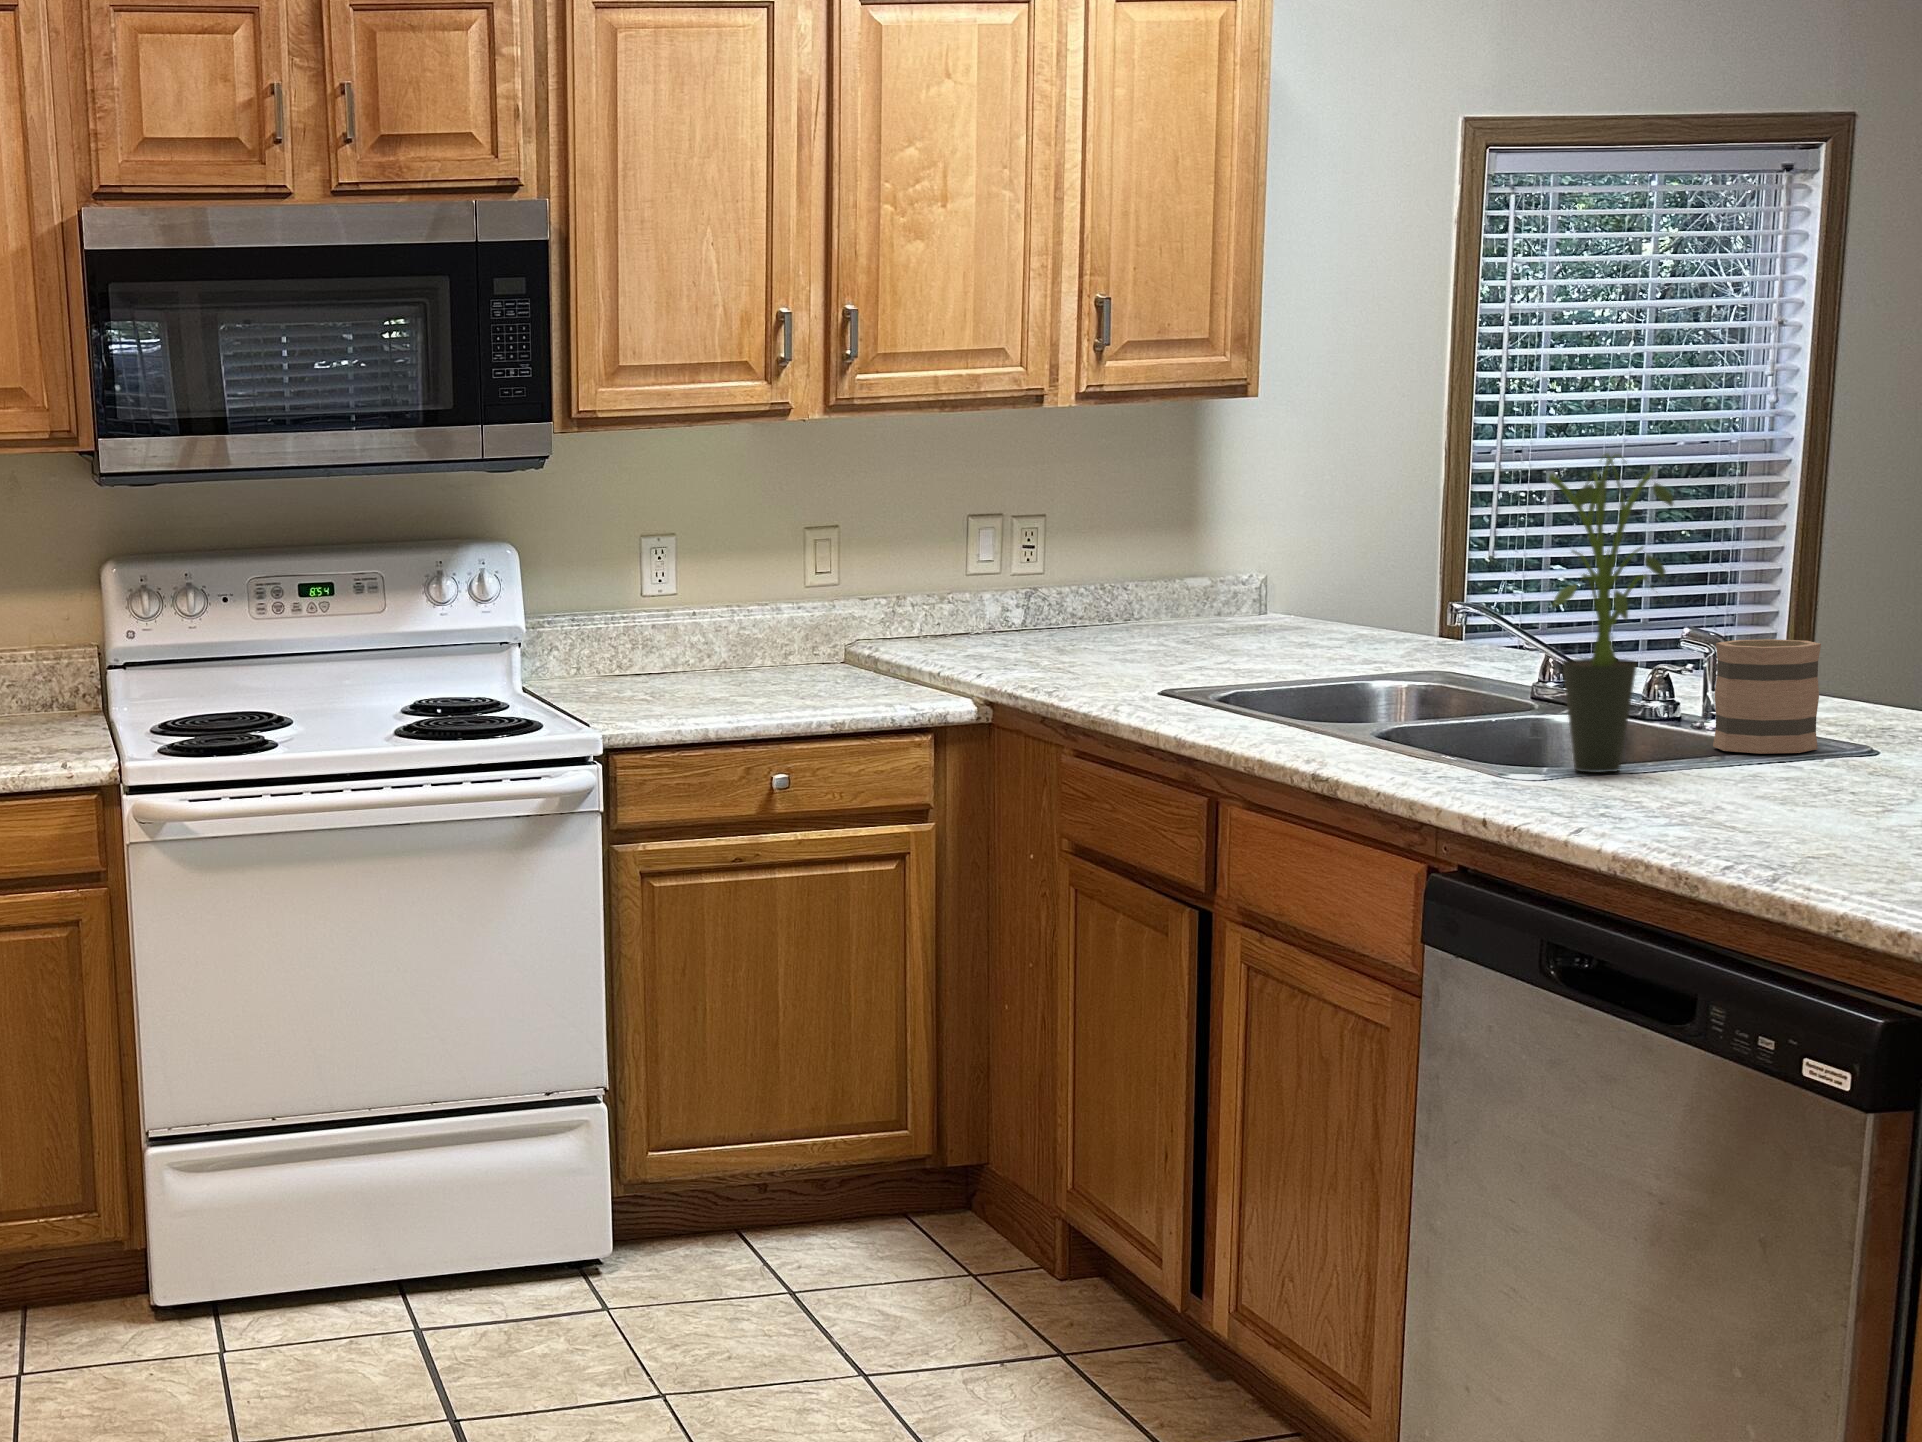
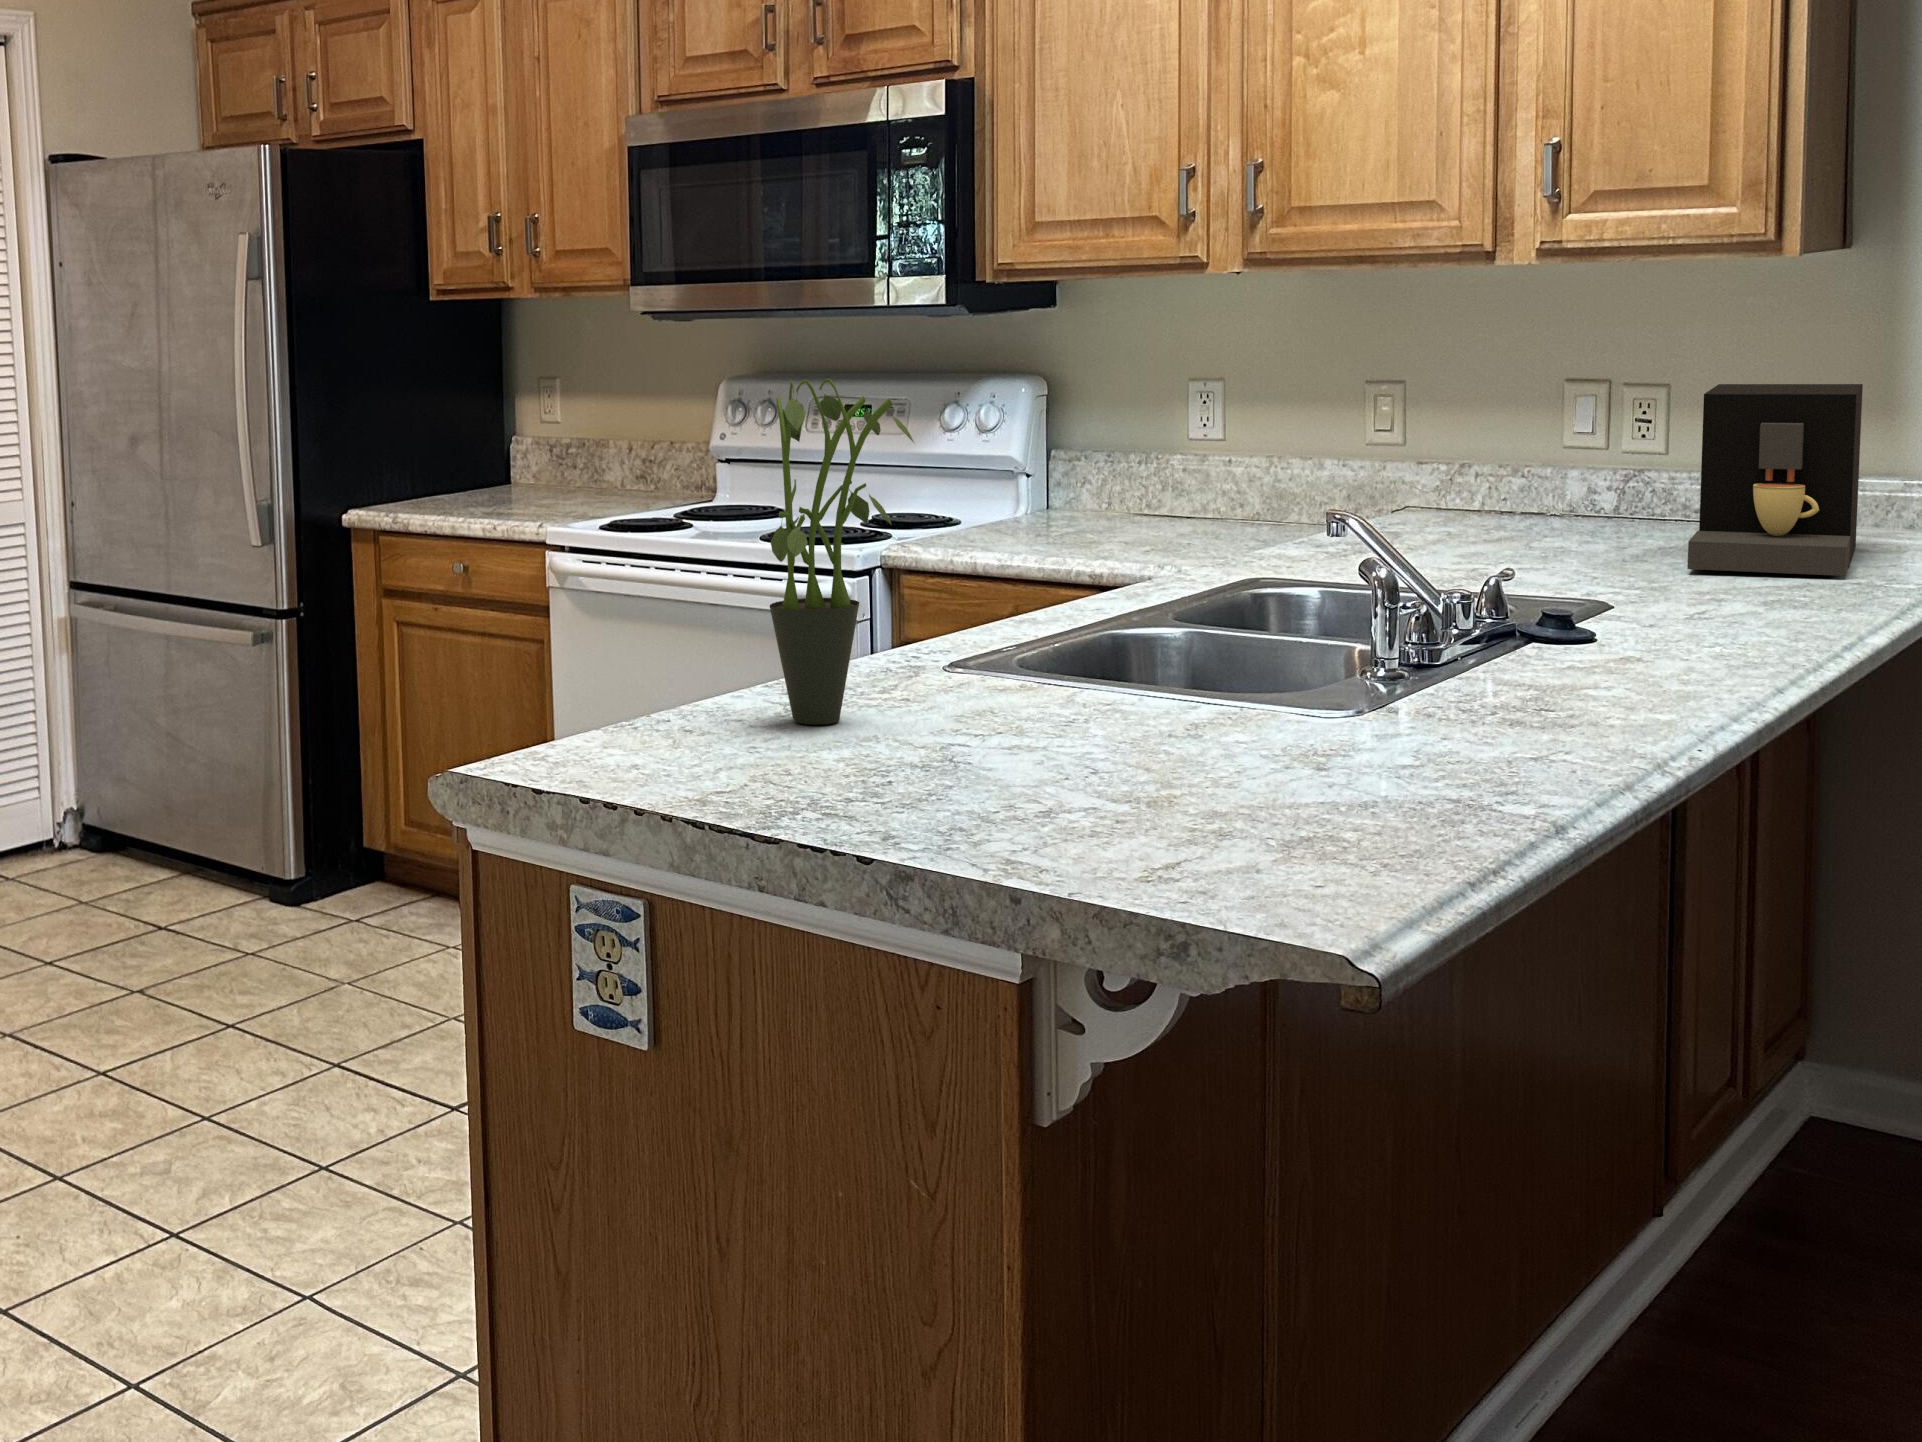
coffee maker: none [1122,502,1337,648] -> present [1687,384,1863,576]
mug: present [1713,639,1821,754] -> none [1000,608,1166,753]

